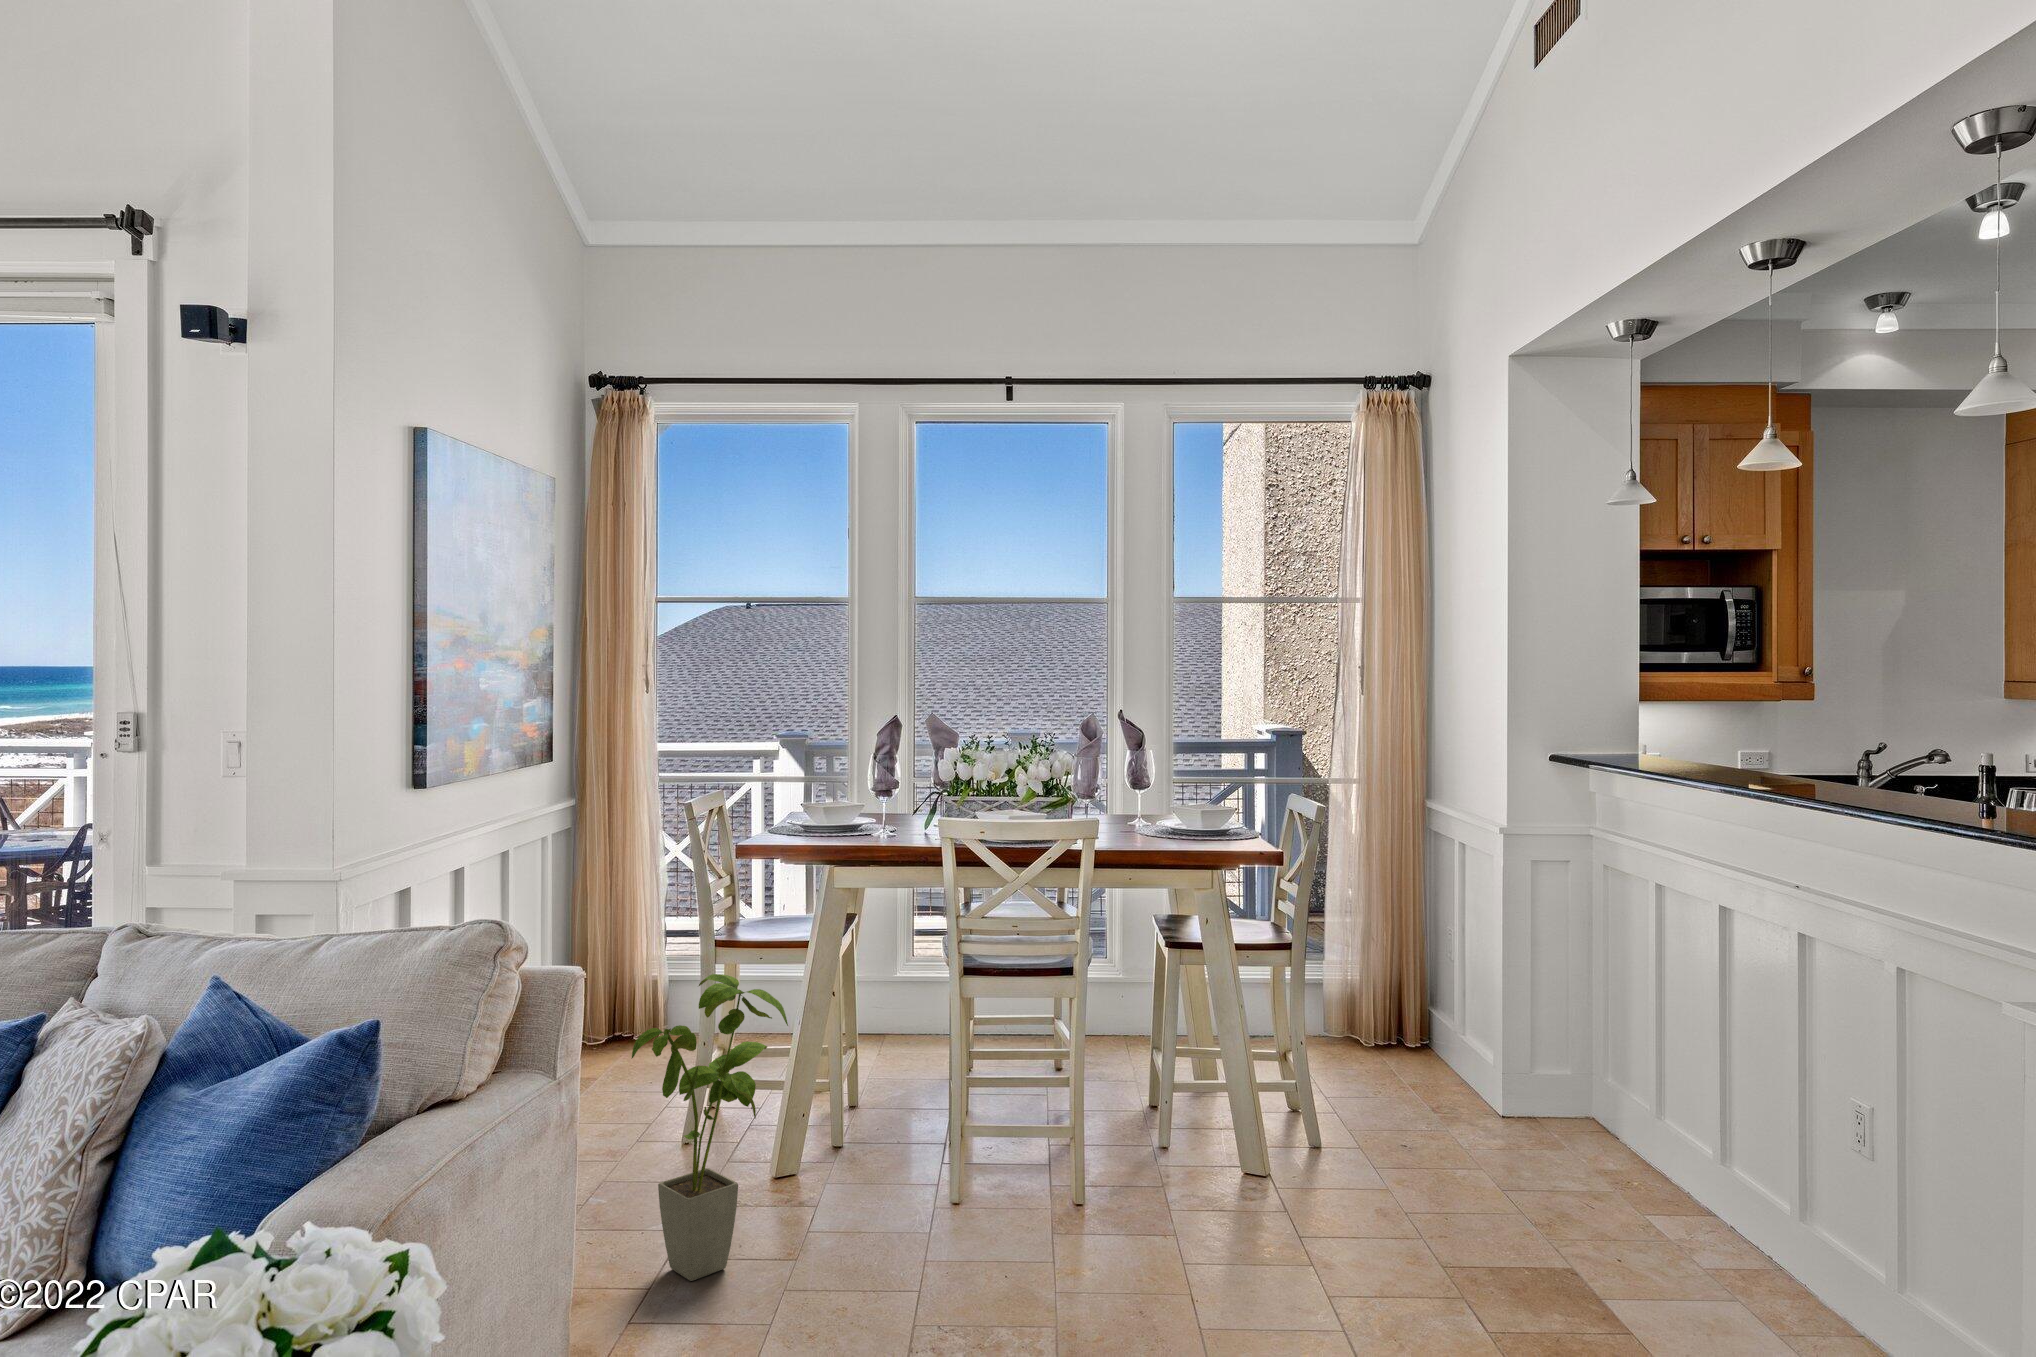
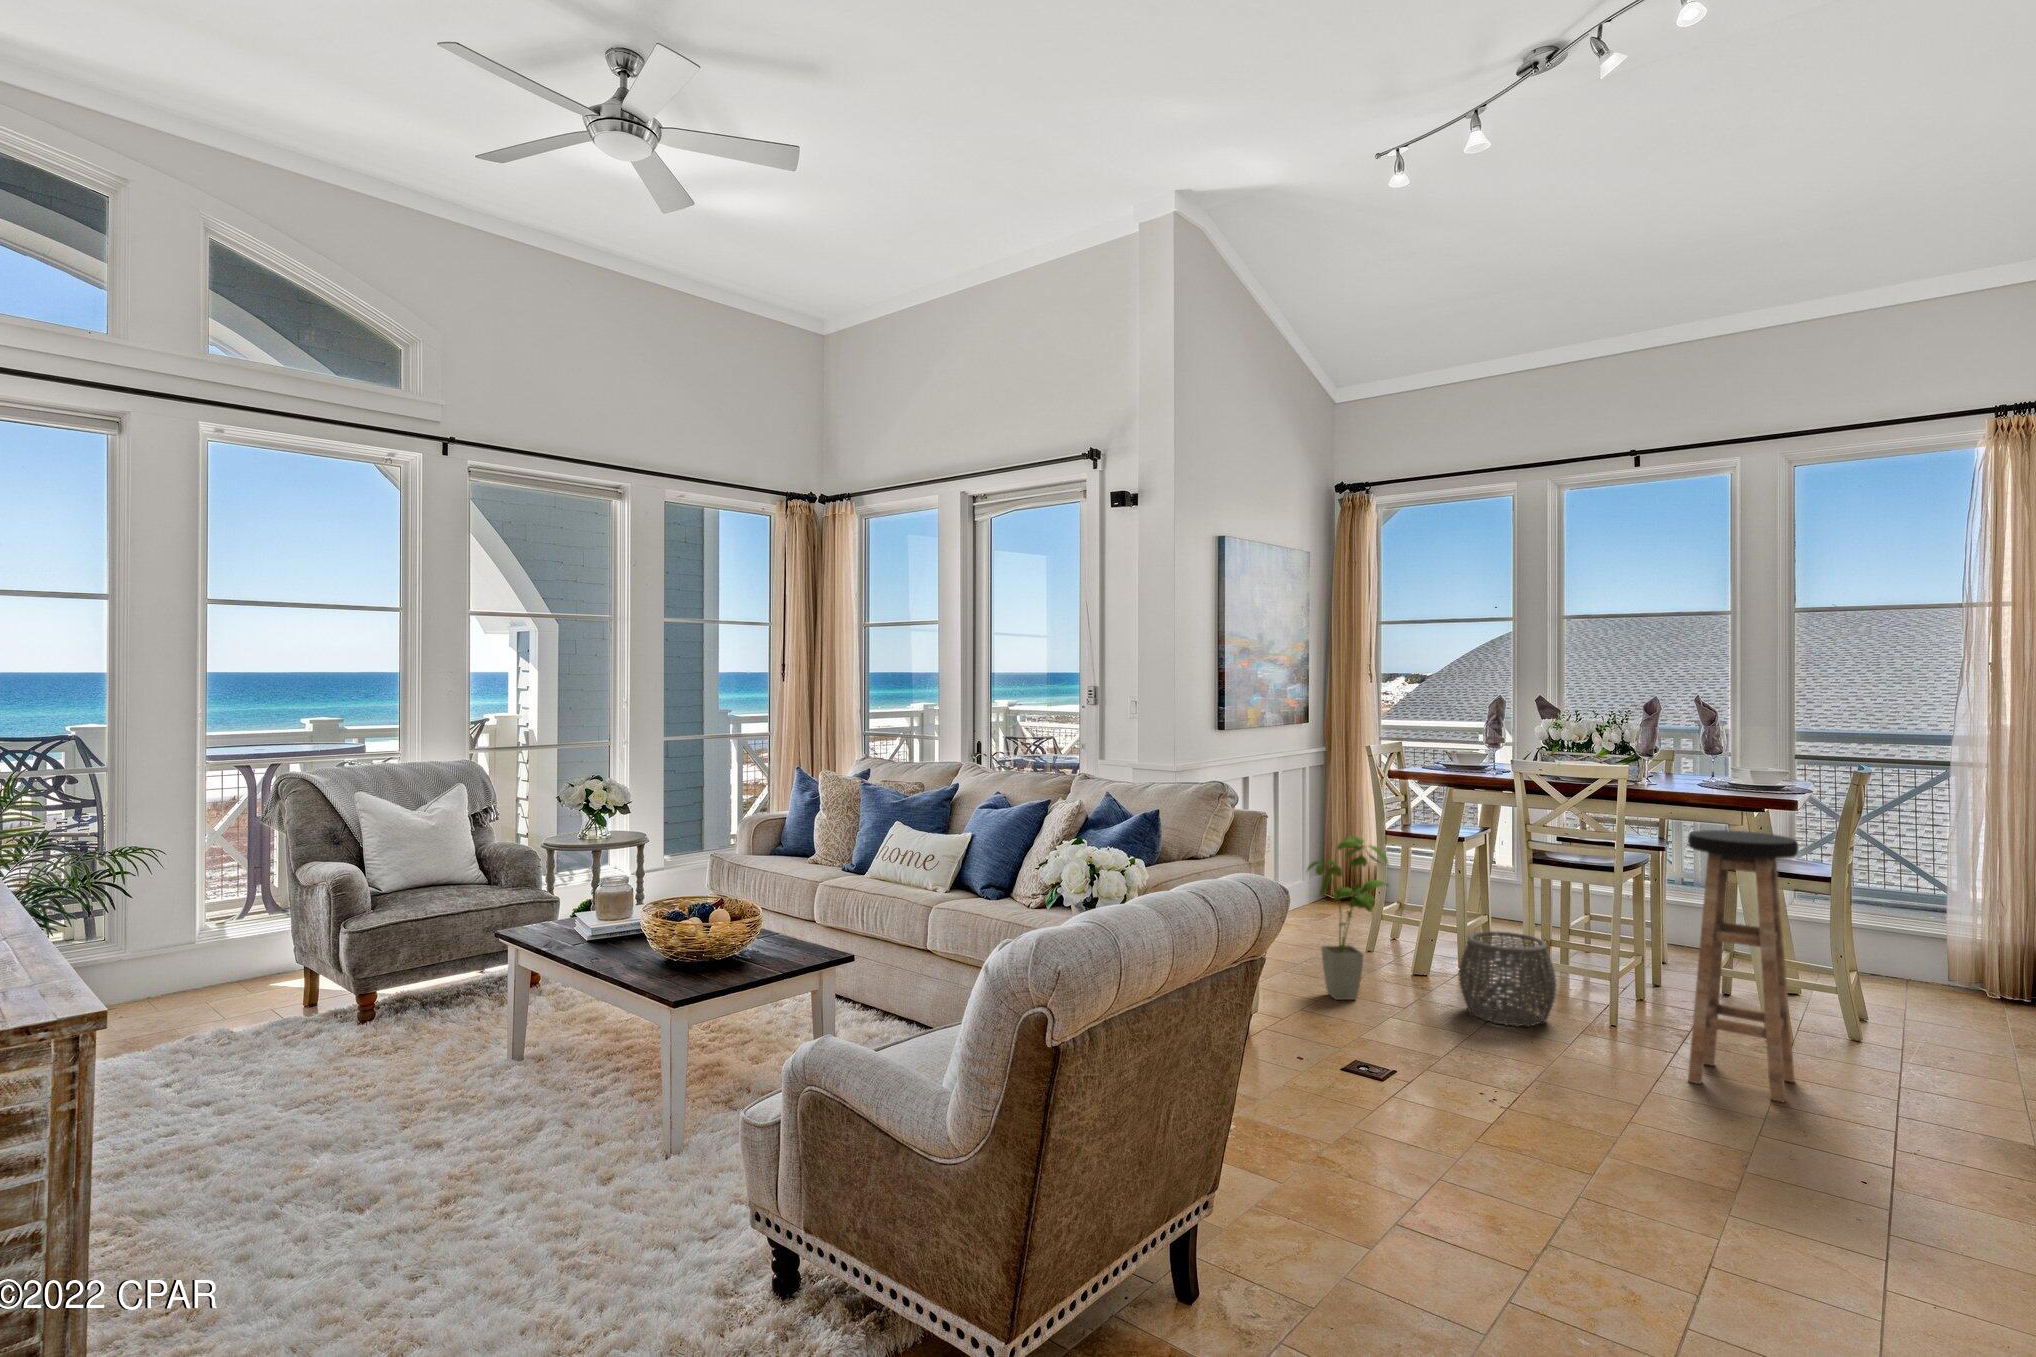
bar stool: none [1239,907,1377,1302] -> present [1688,830,1799,1102]
woven basket: none [888,1092,1034,1259] -> present [1459,931,1557,1027]

